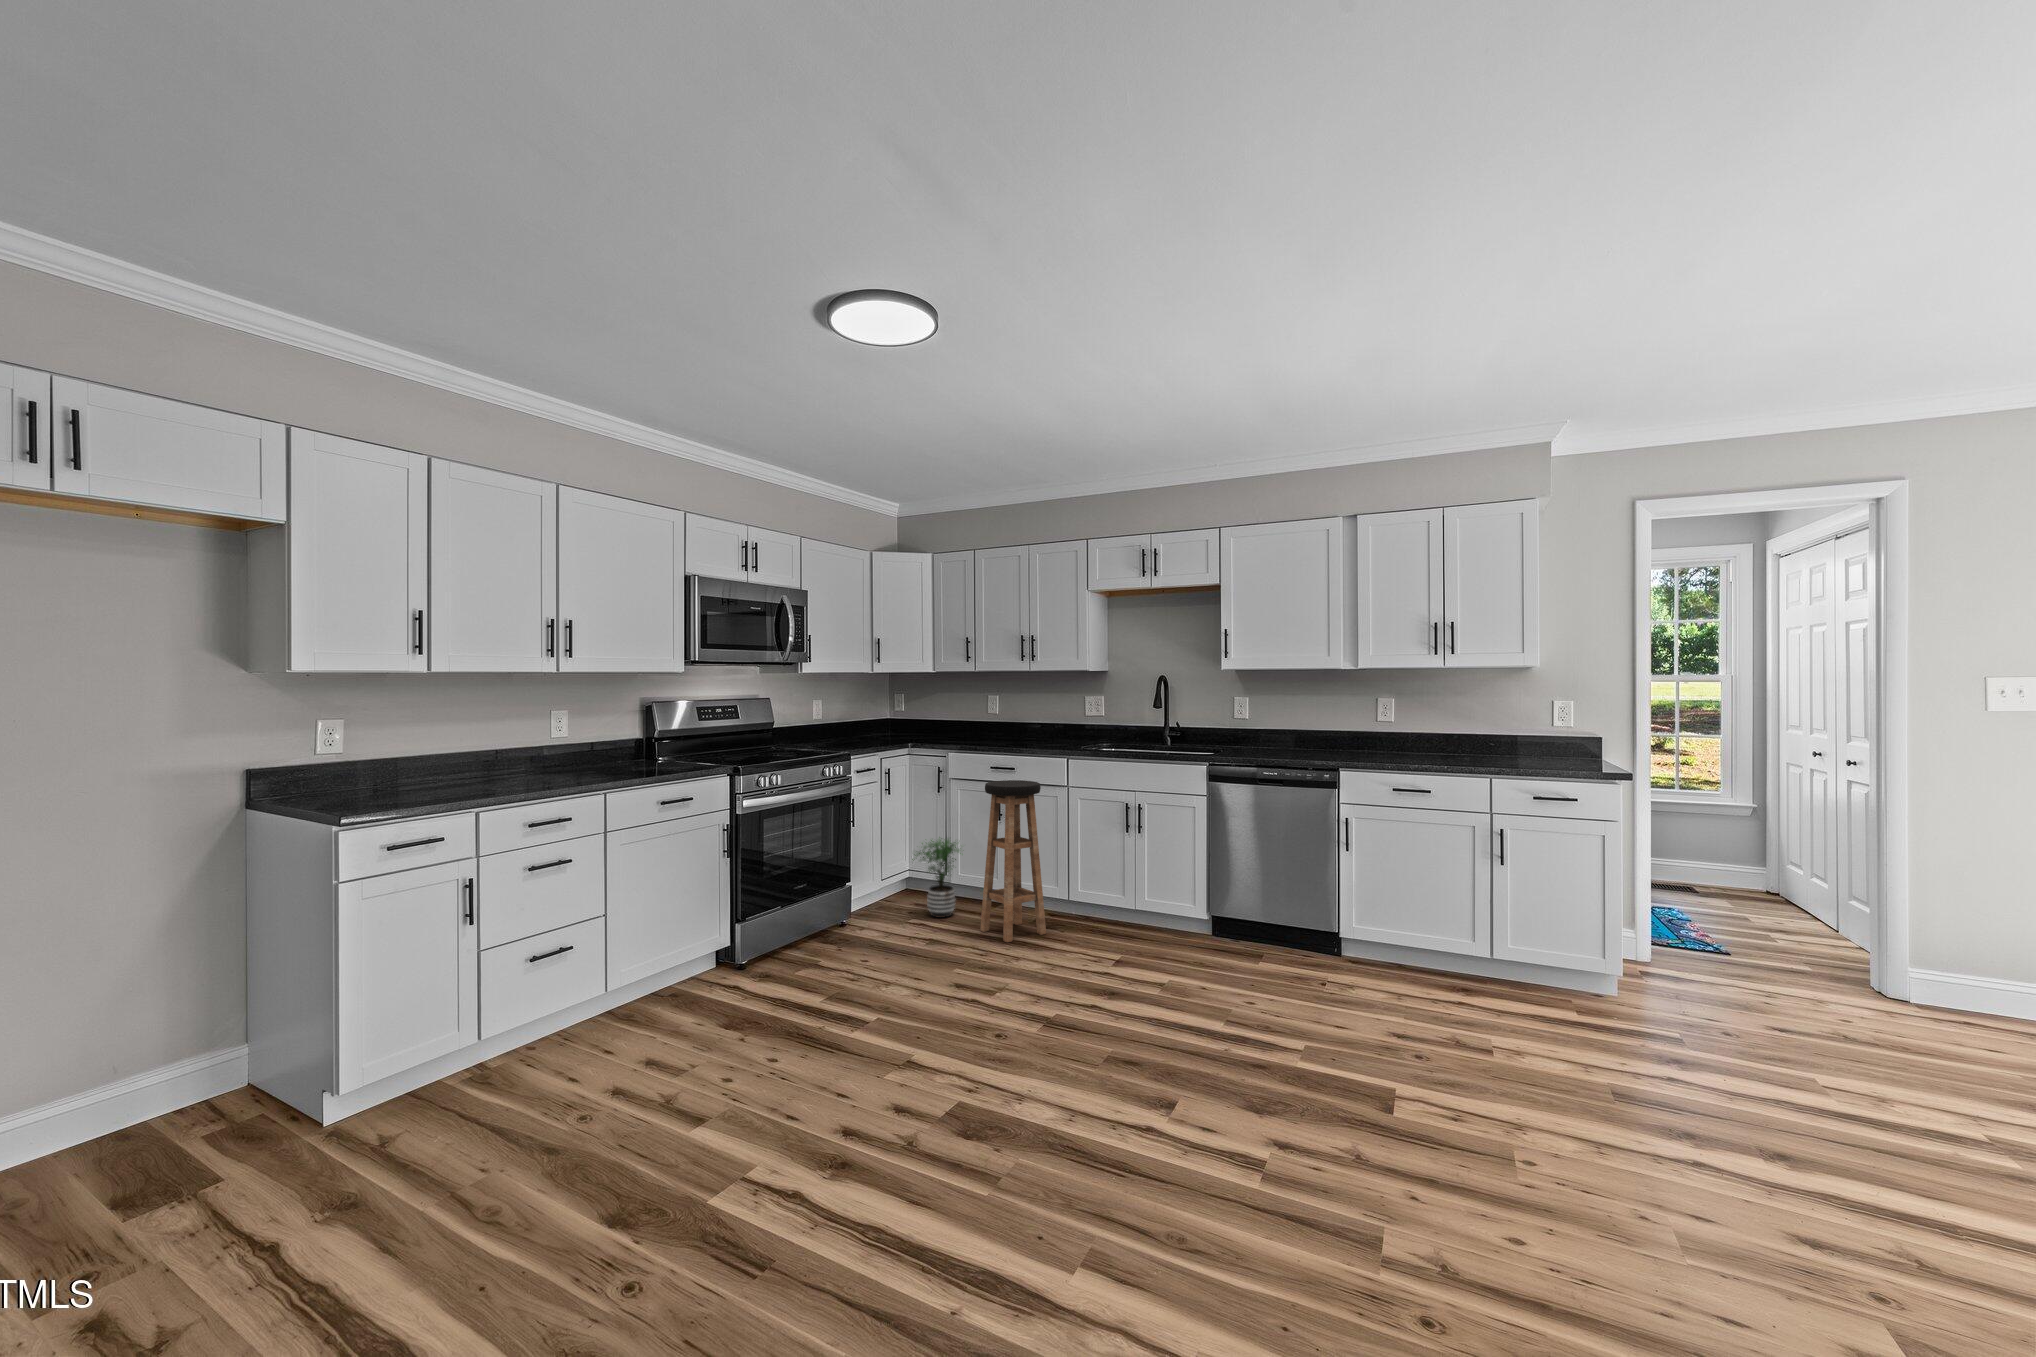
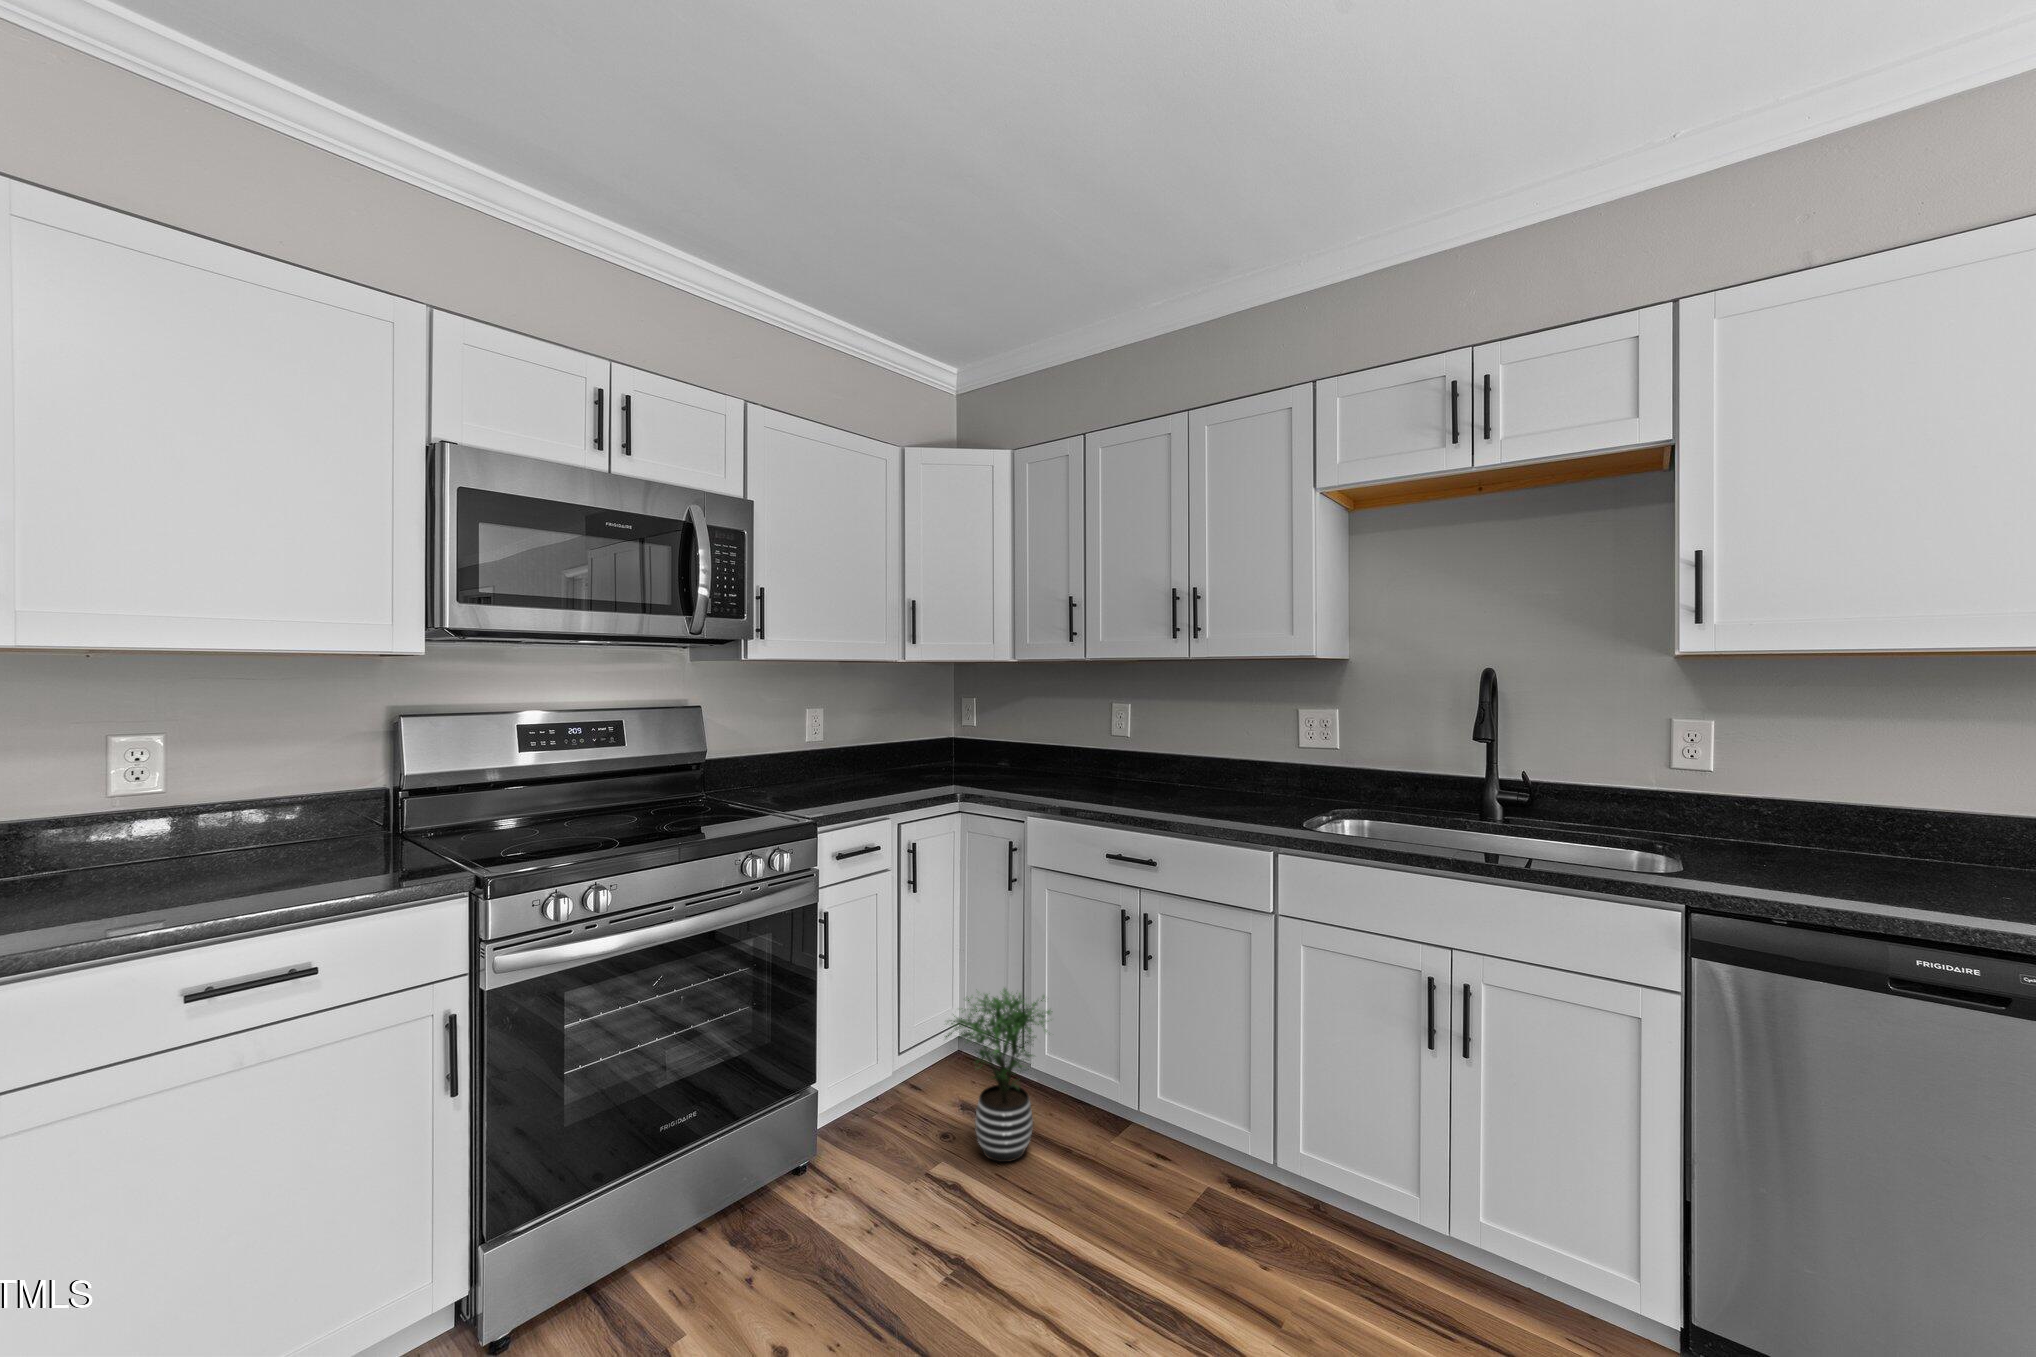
bar stool: present [980,780,1046,942] -> none [1073,895,1225,1302]

